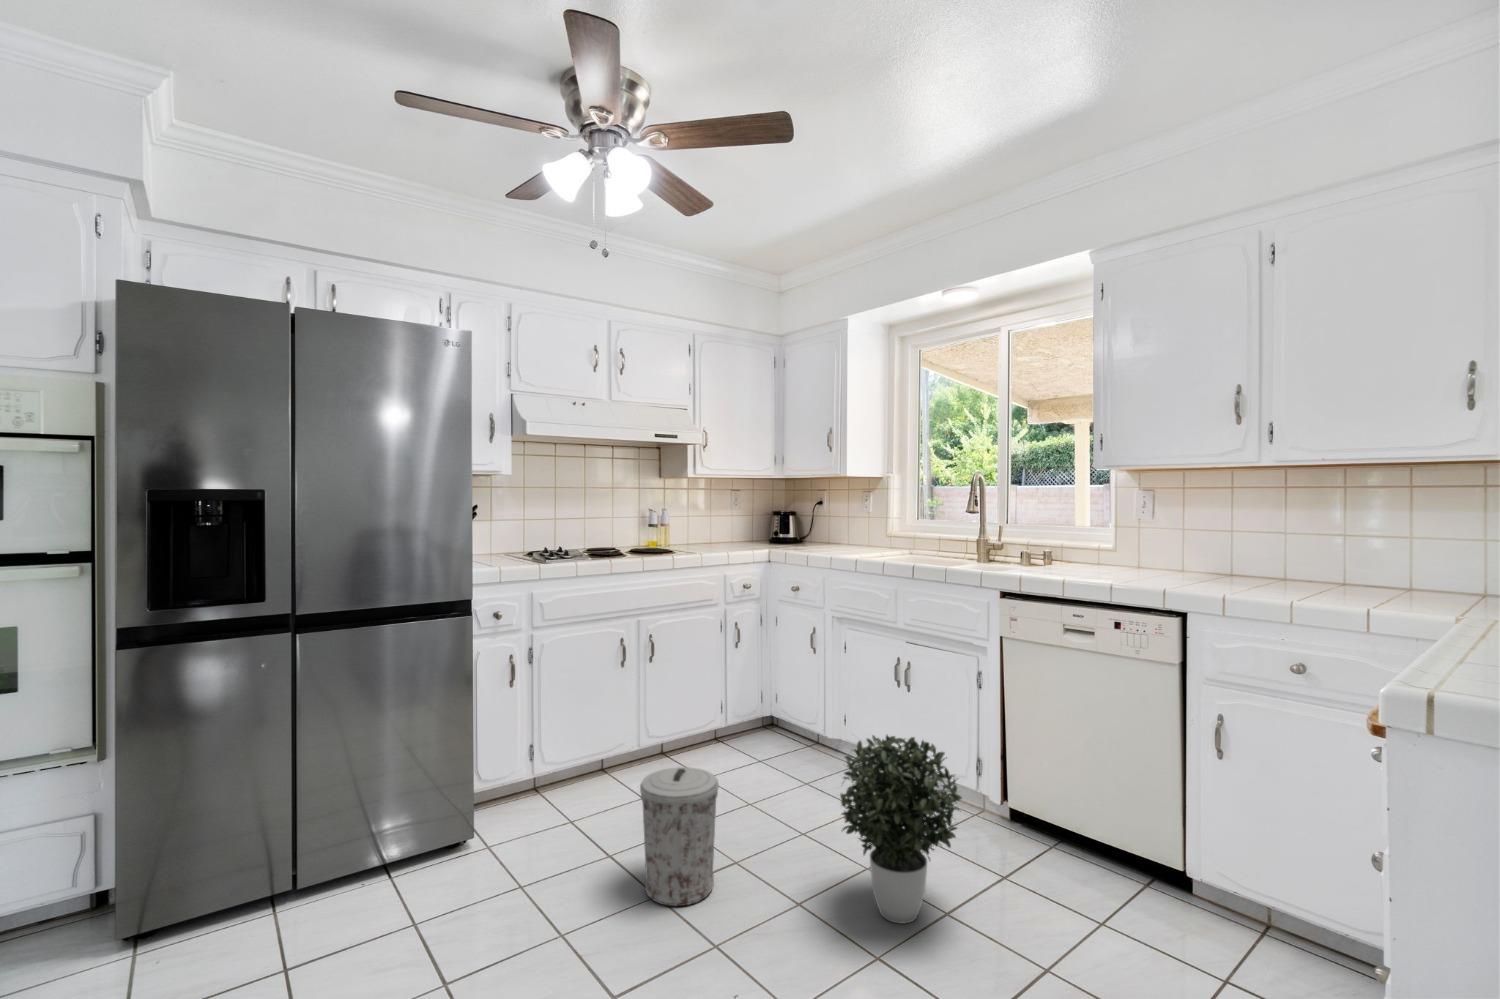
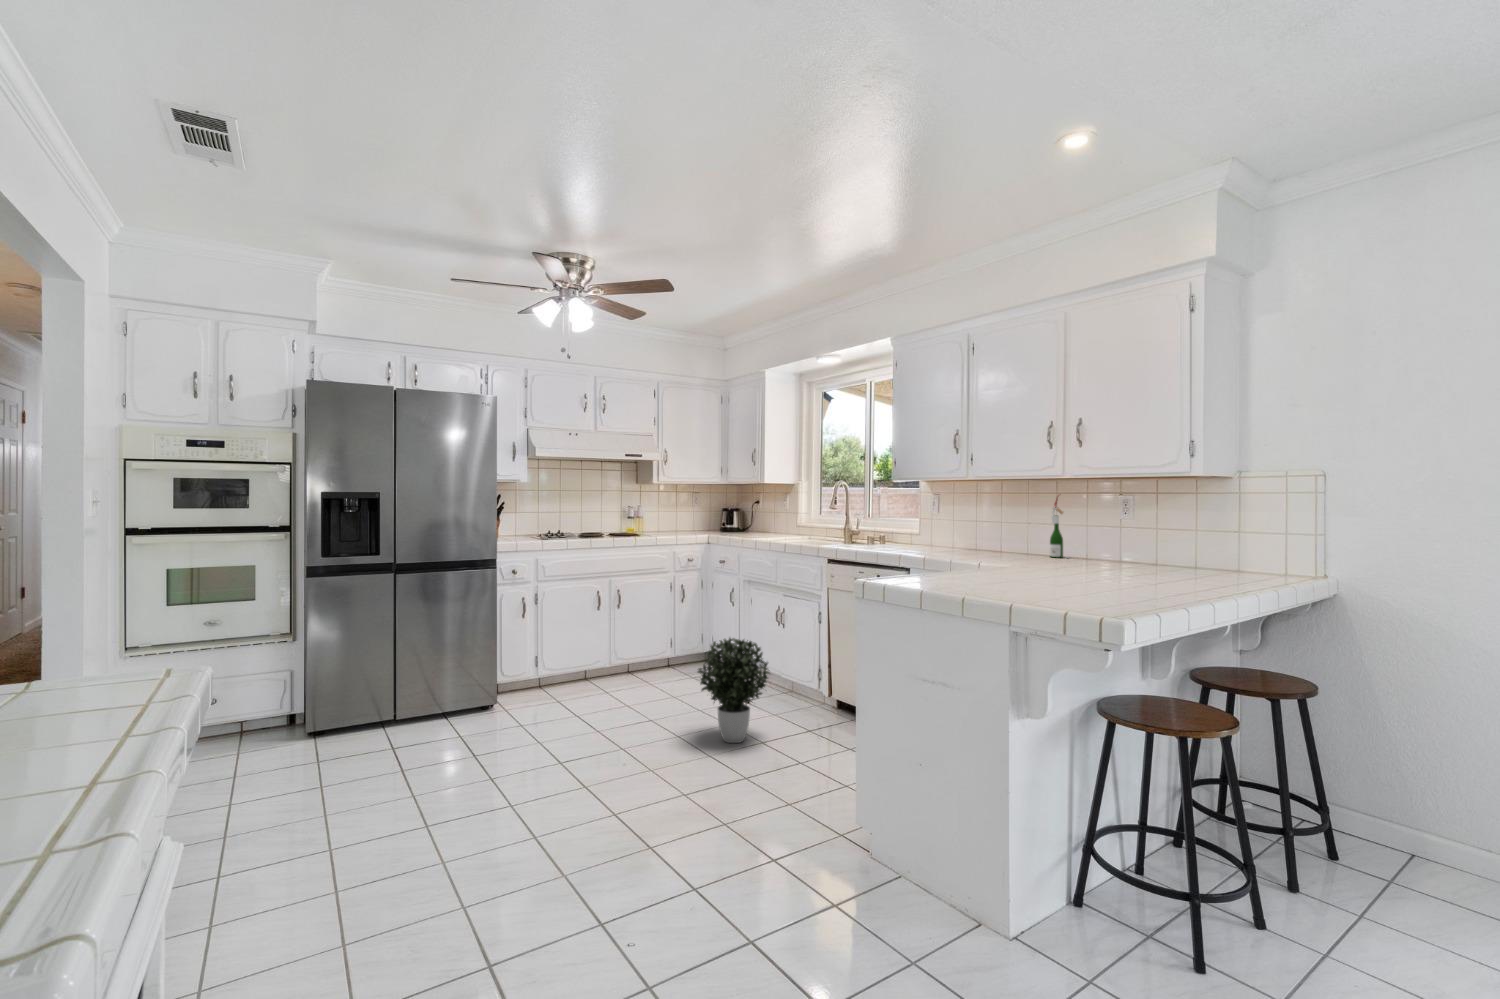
wine bottle: none [1421,487,1467,594] -> present [1050,498,1063,558]
trash can: present [640,767,719,906] -> none [590,658,637,734]

